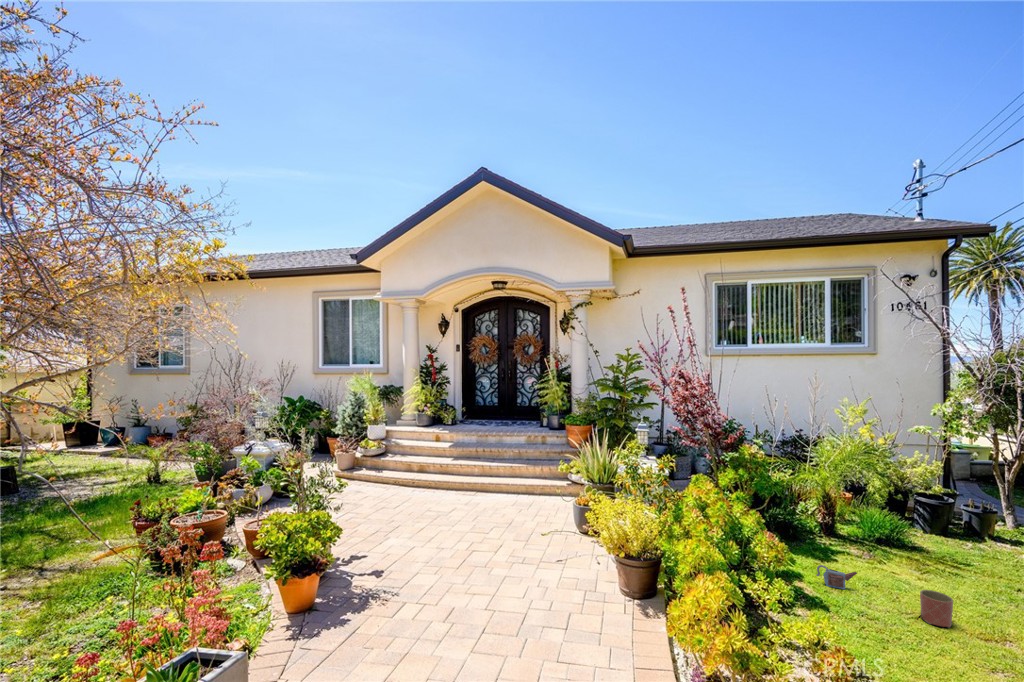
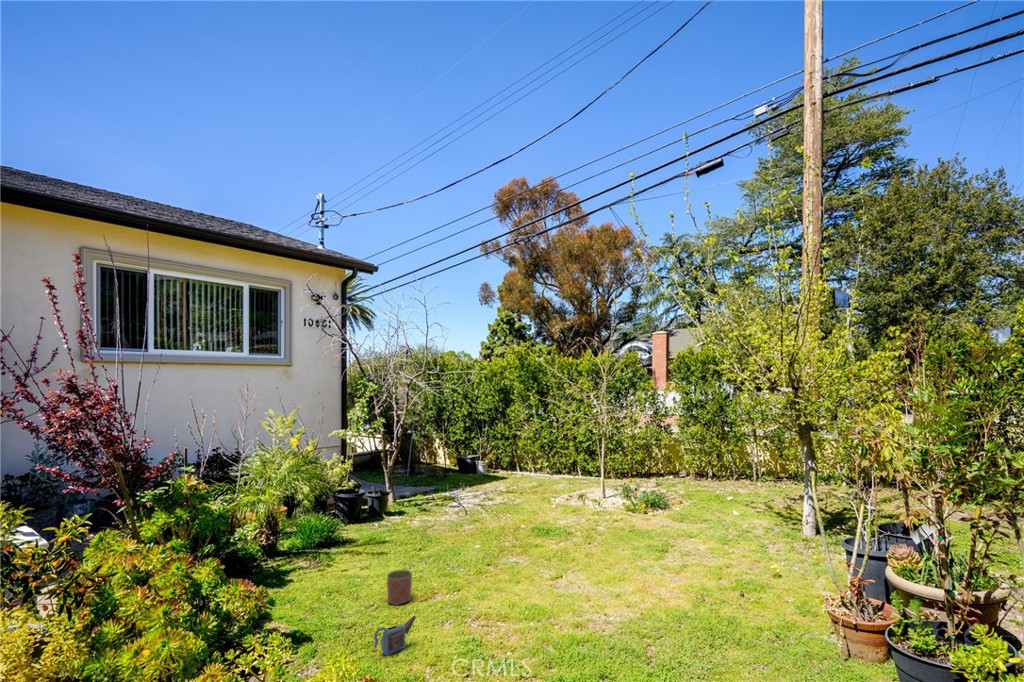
watering can: present [817,565,857,589] -> present [374,616,416,655]

